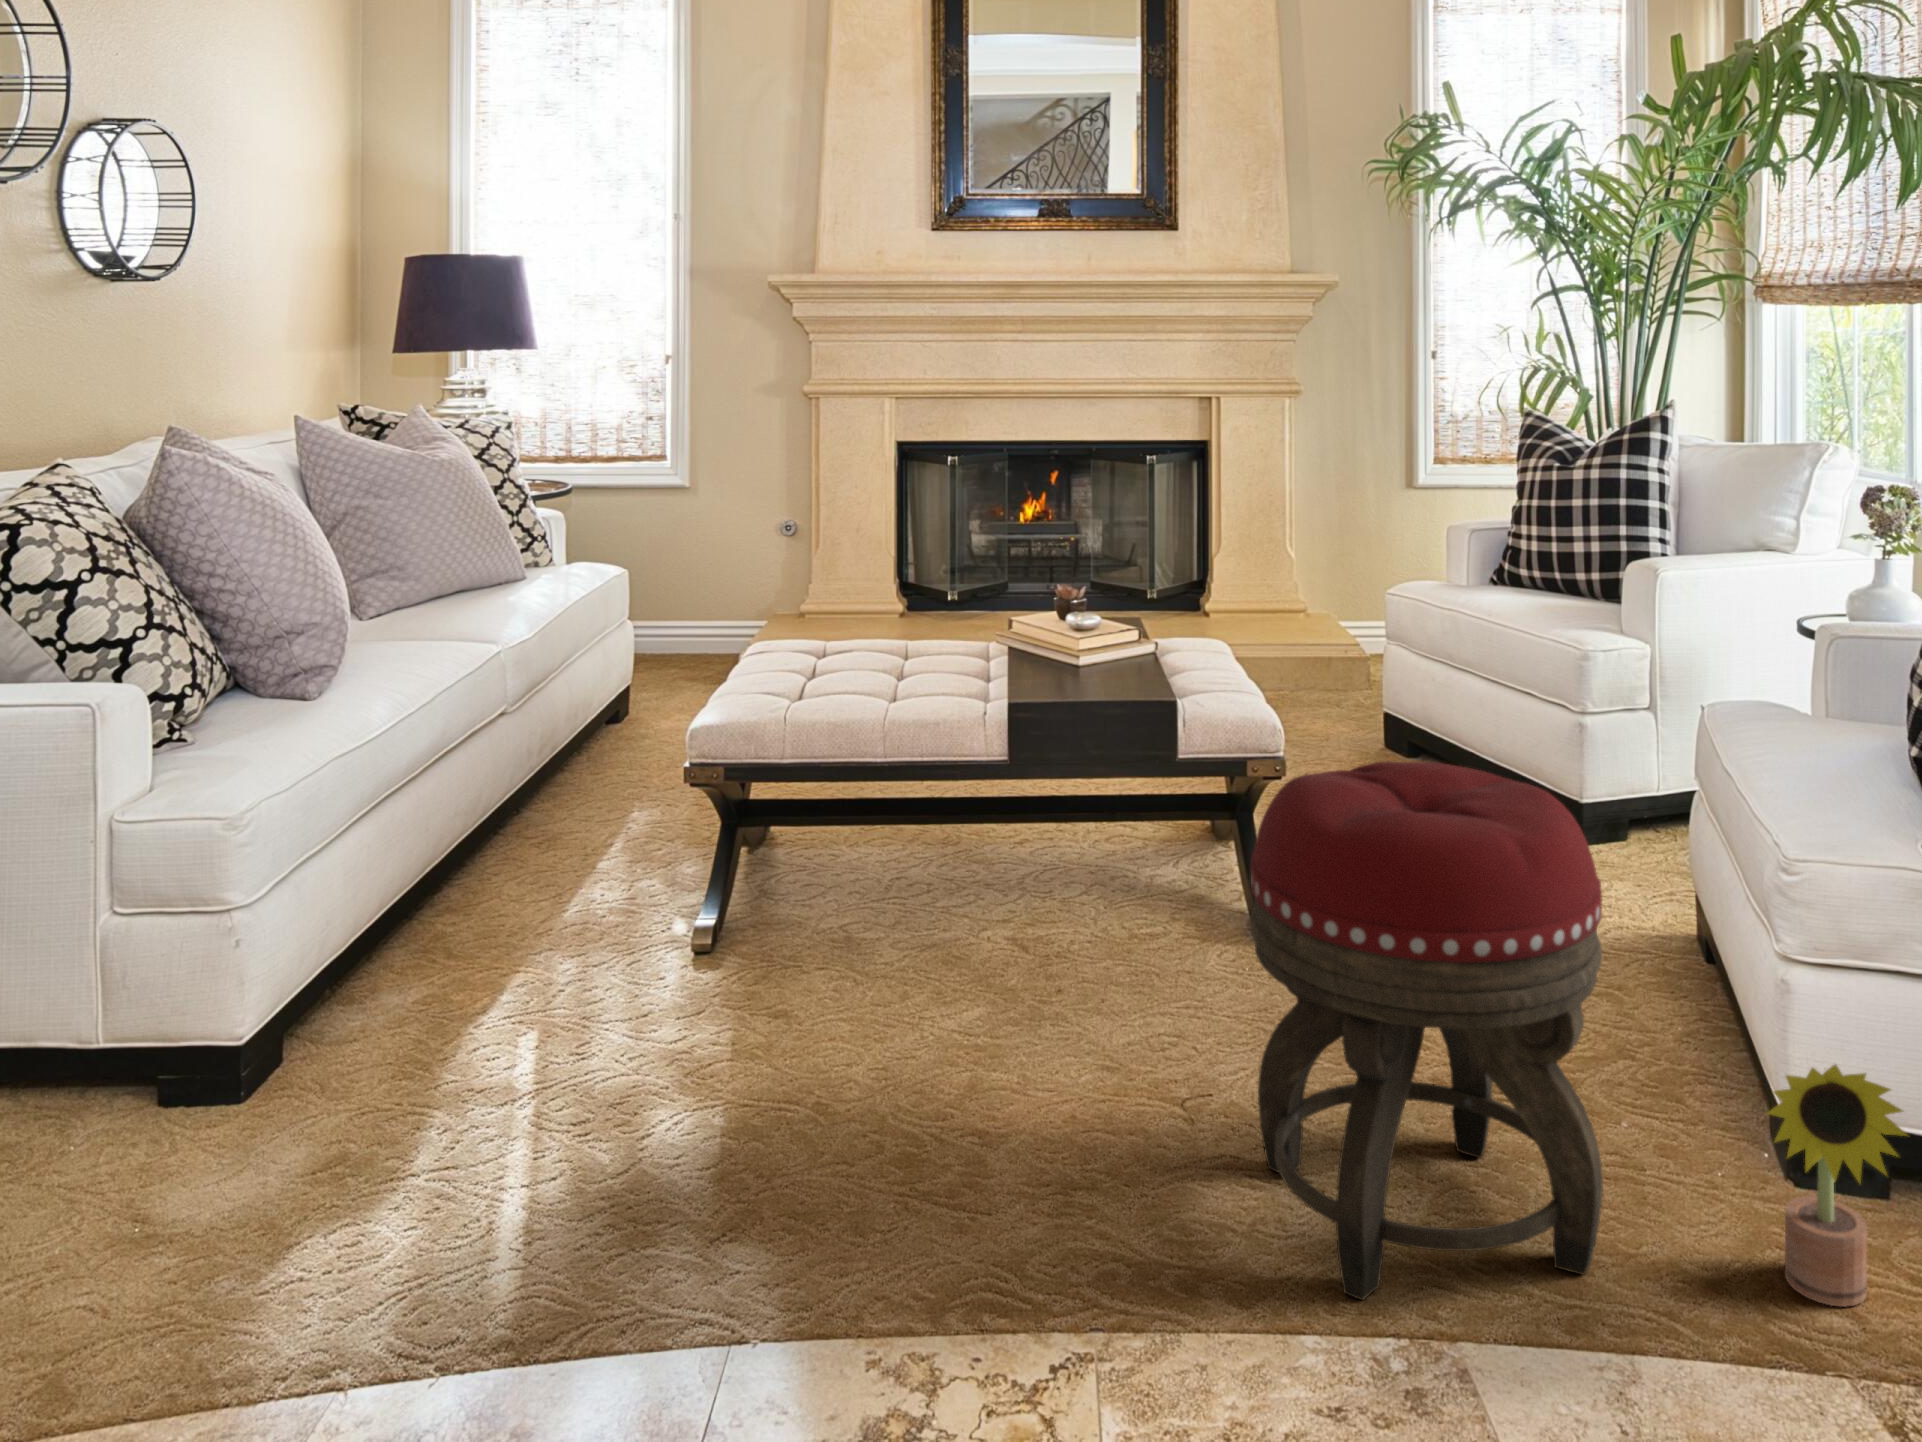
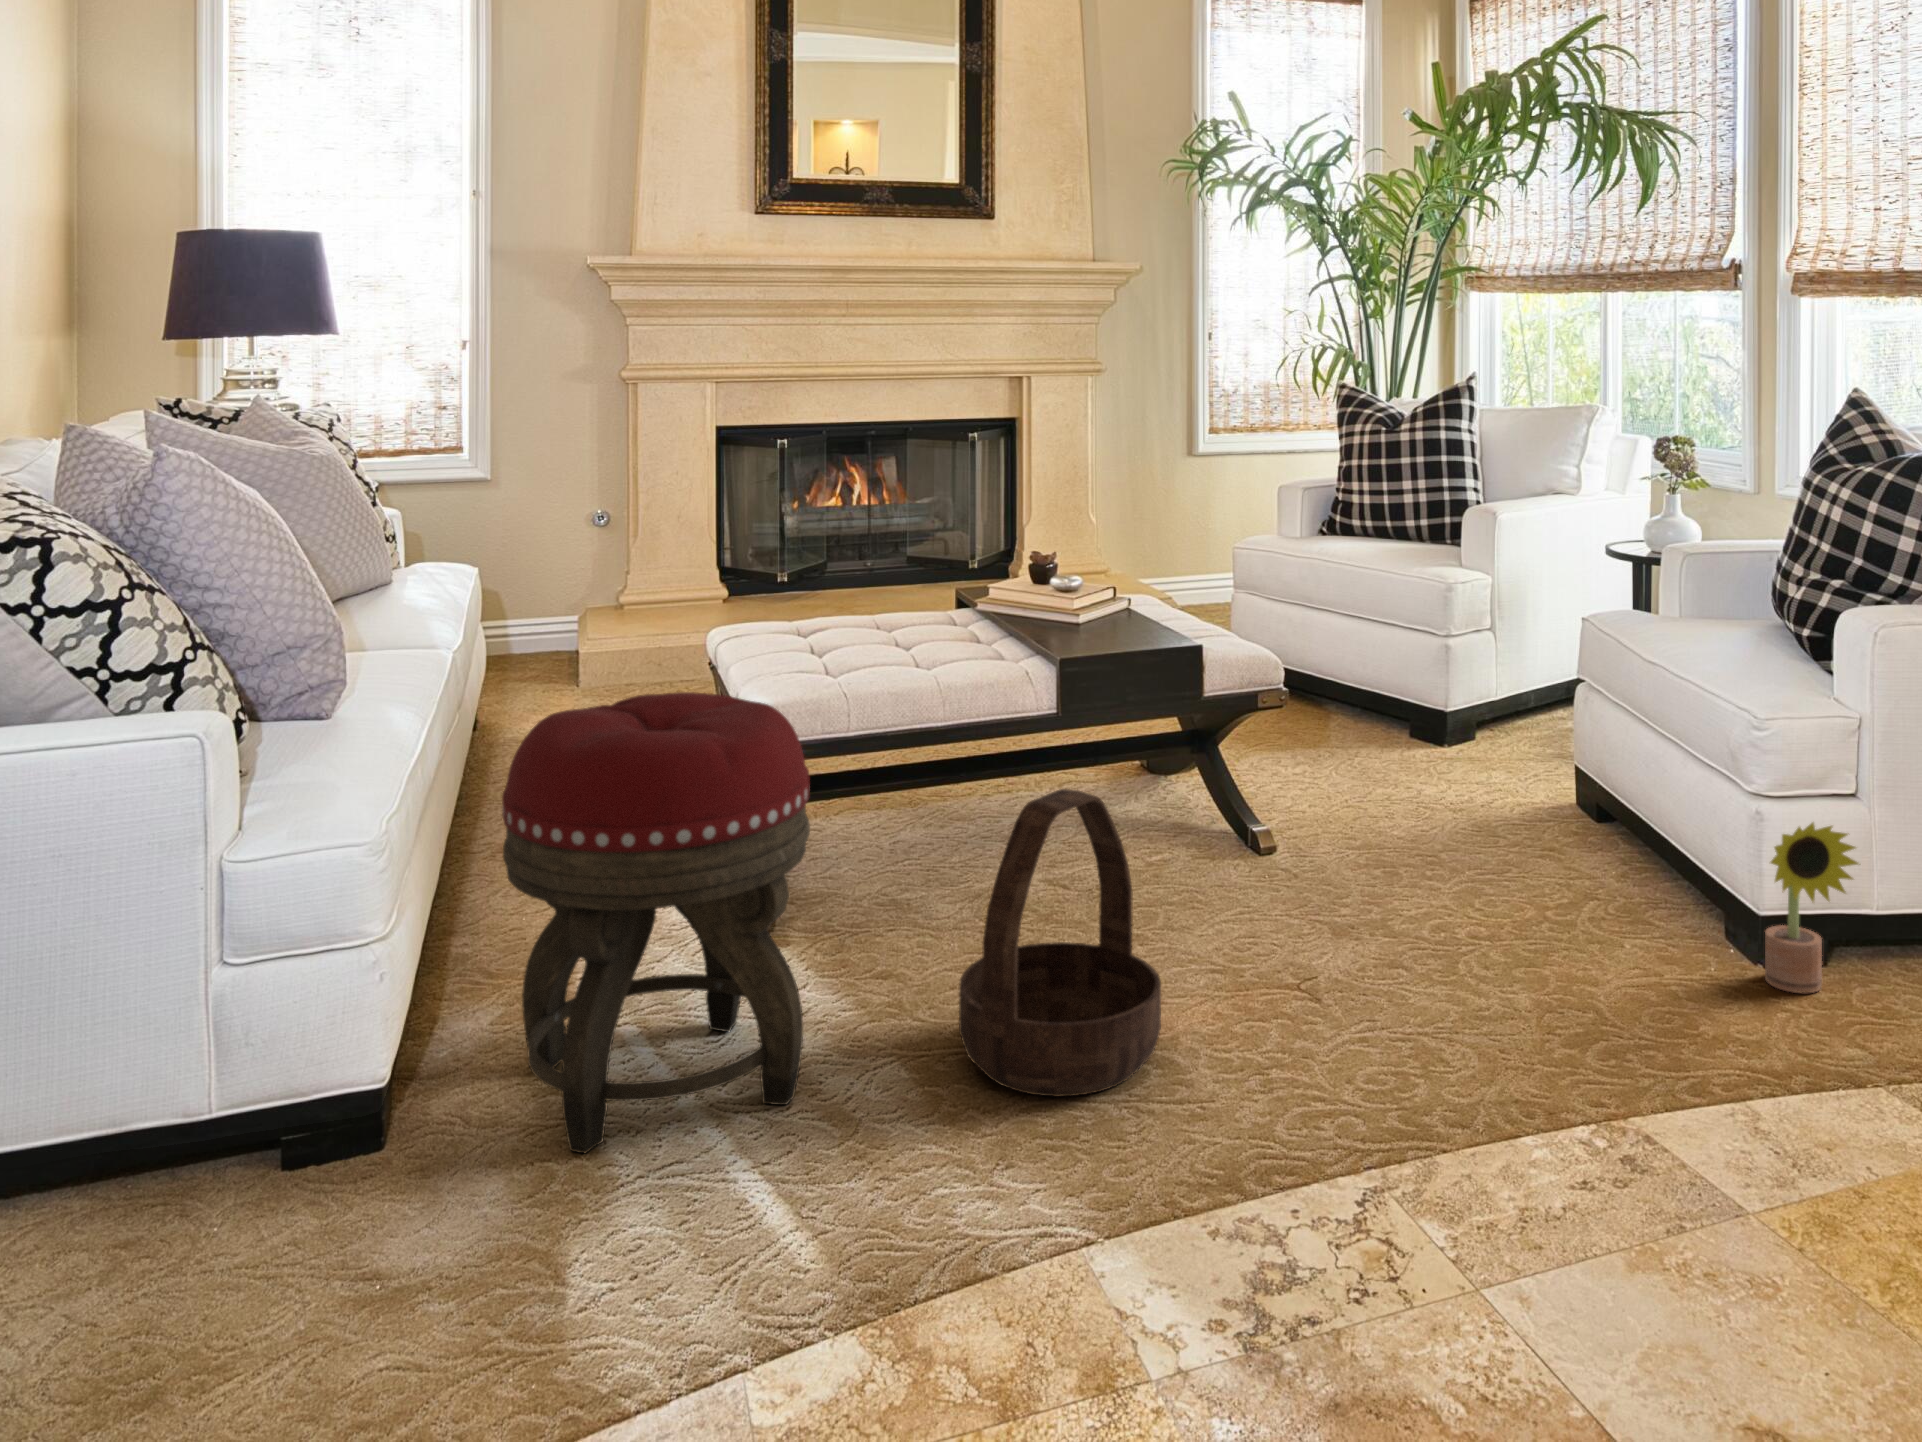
footstool: present [1250,761,1603,1300] -> present [502,692,810,1153]
basket: none [660,899,906,1284] -> present [959,789,1161,1097]

